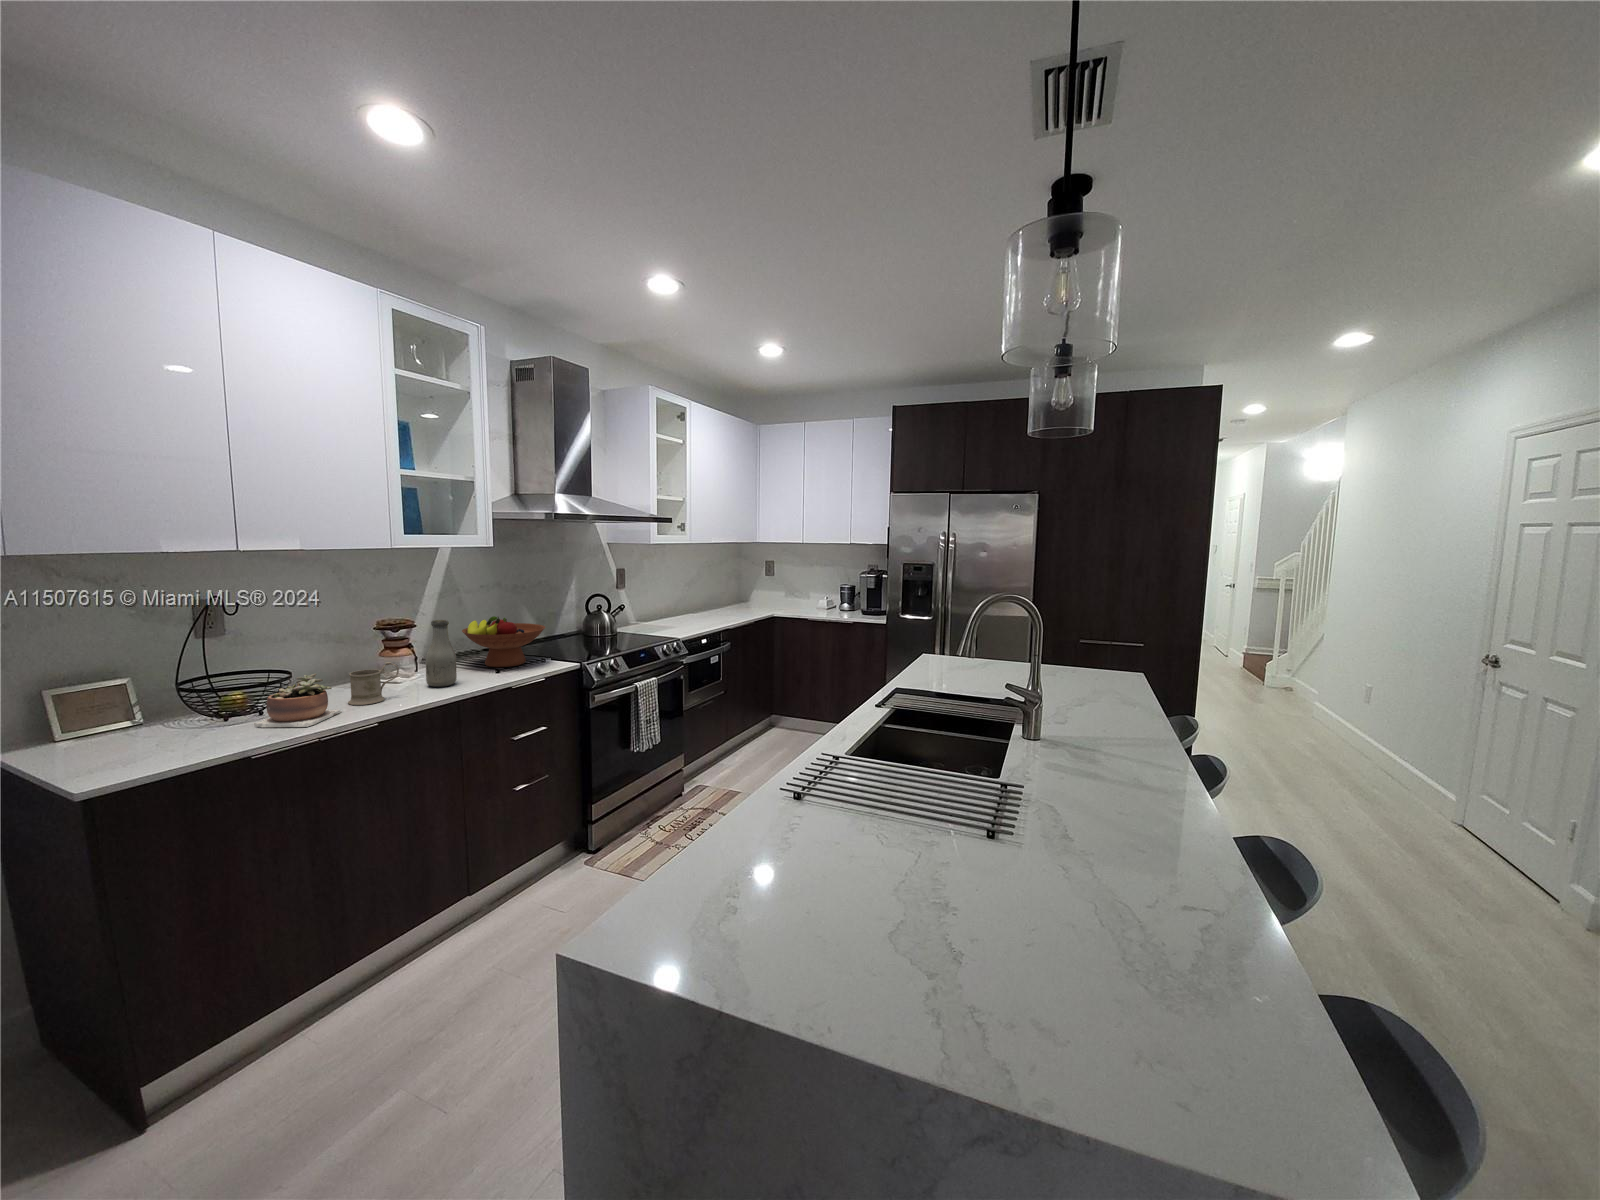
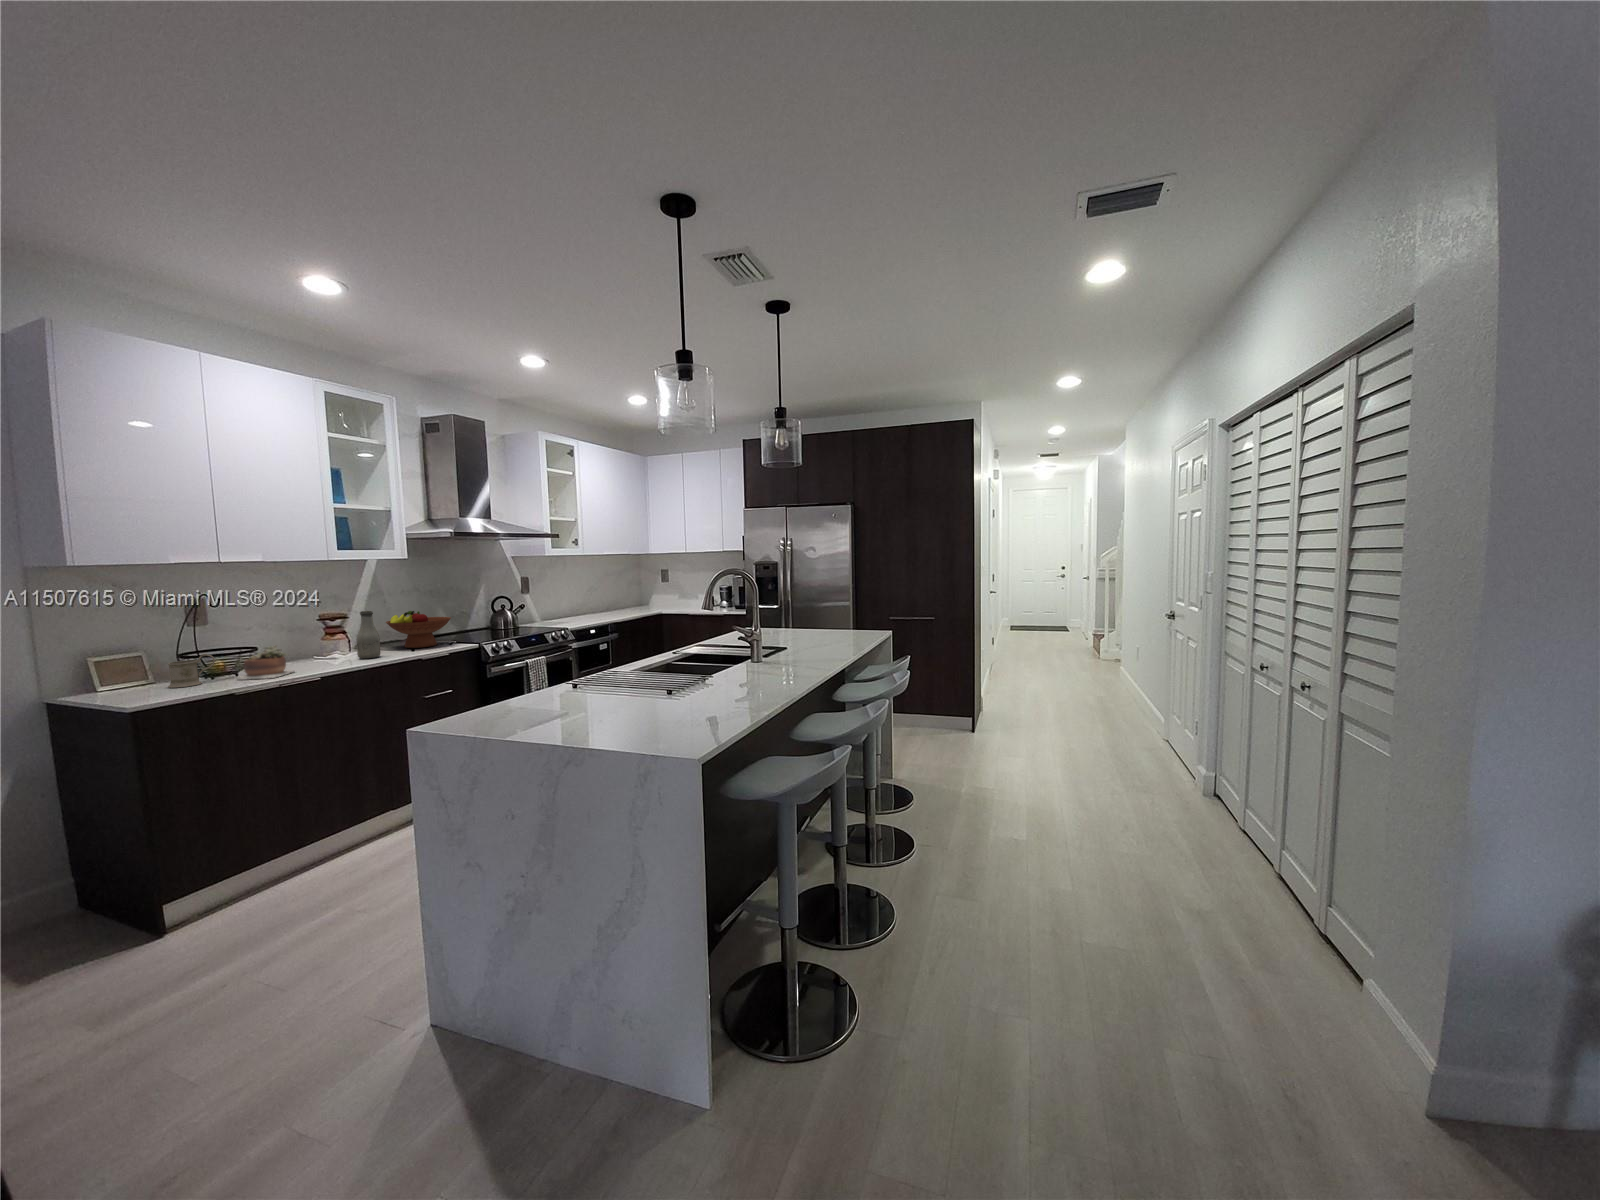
mug: present [348,662,399,705] -> present [168,654,215,688]

